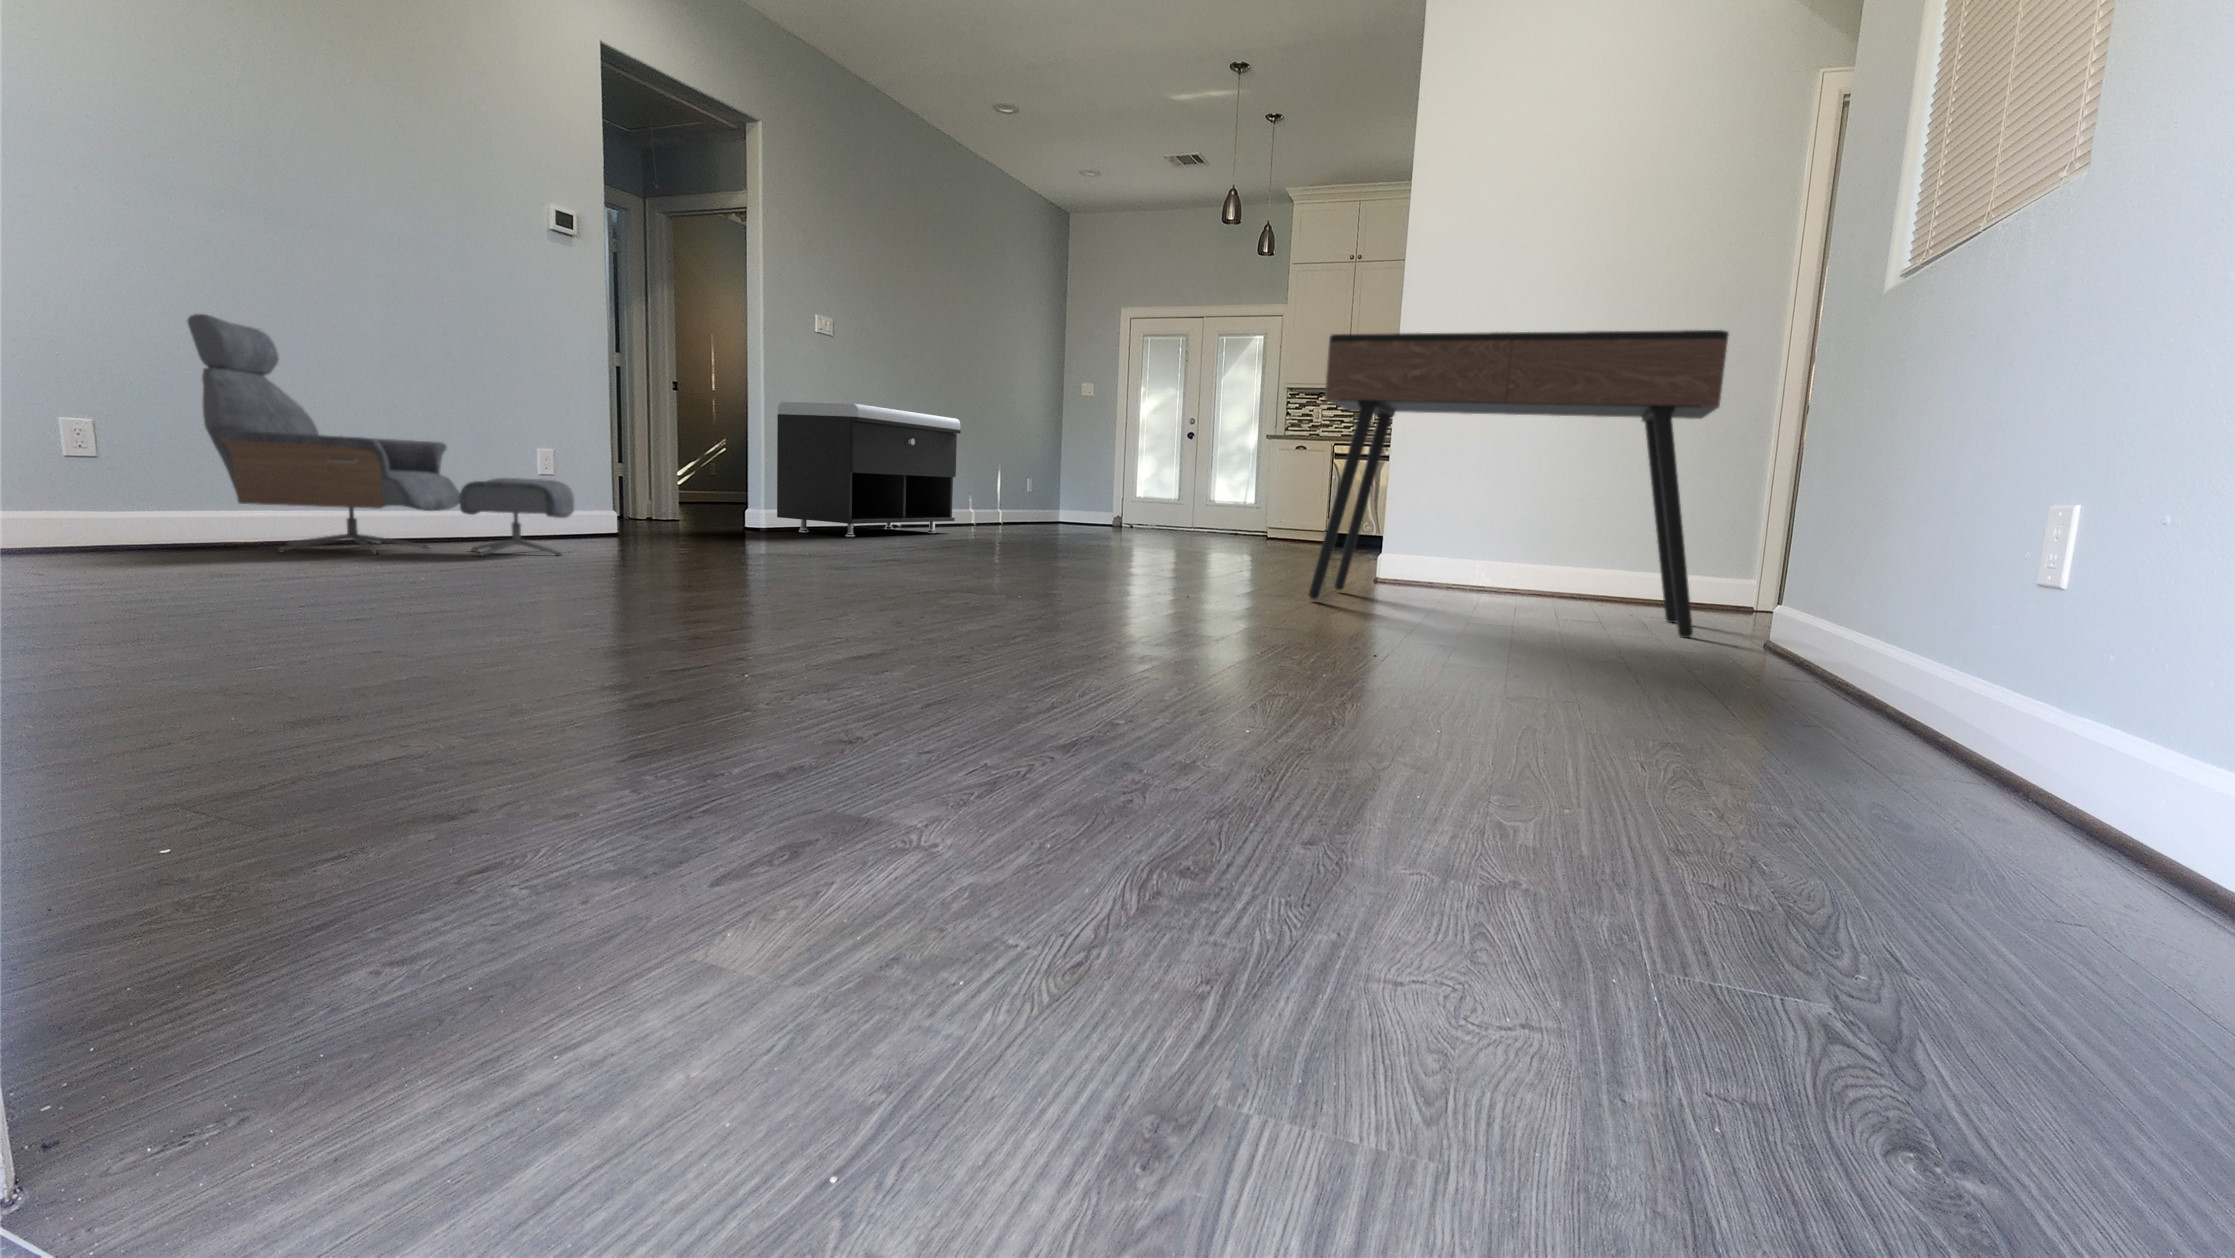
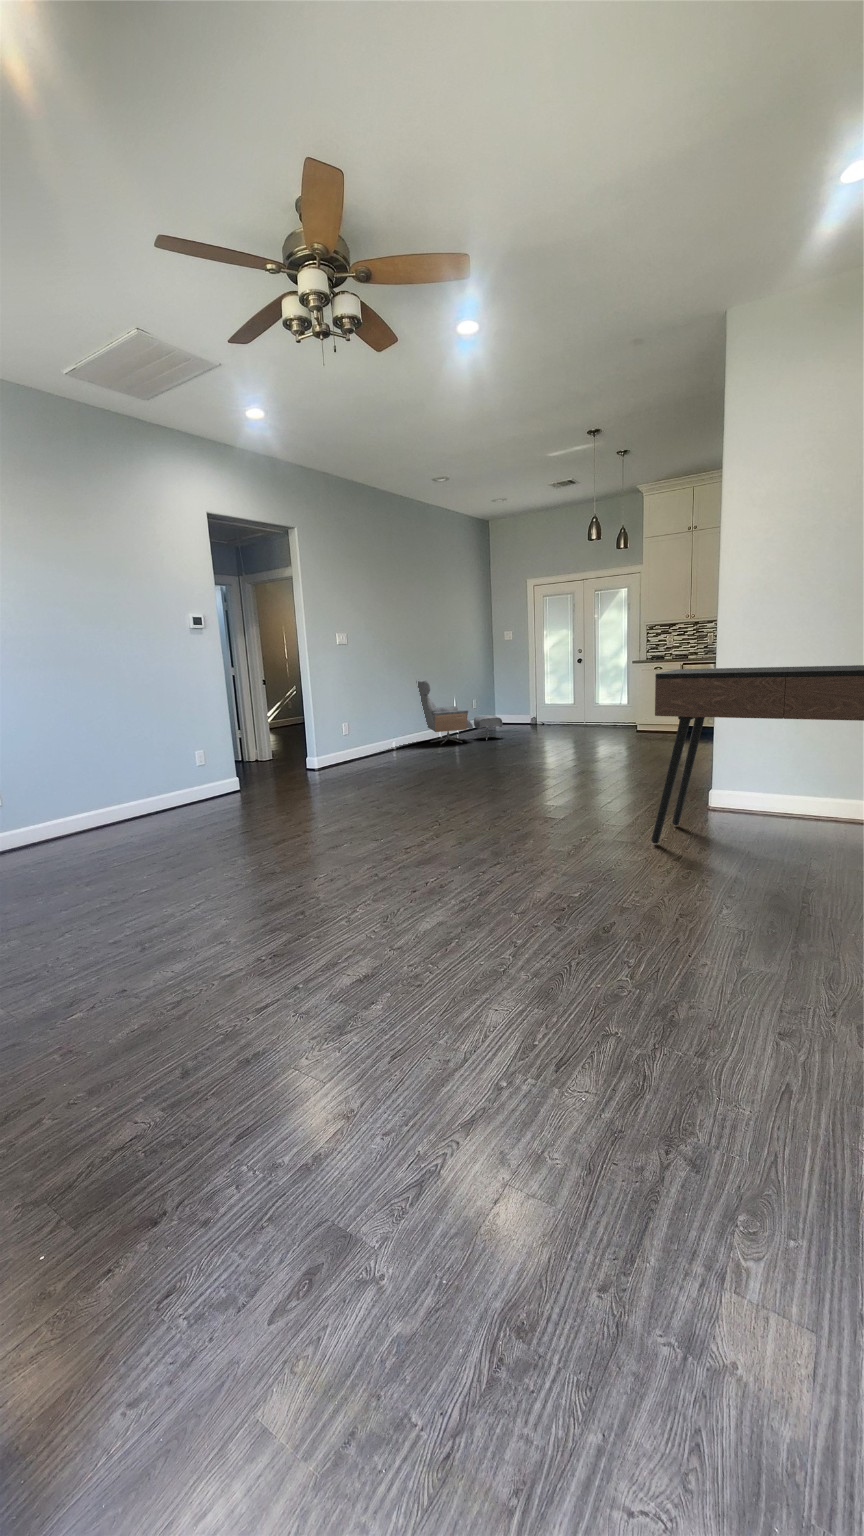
lounge chair: present [188,314,574,556] -> present [418,680,503,745]
storage bench: present [777,402,961,537] -> none [320,685,428,772]

